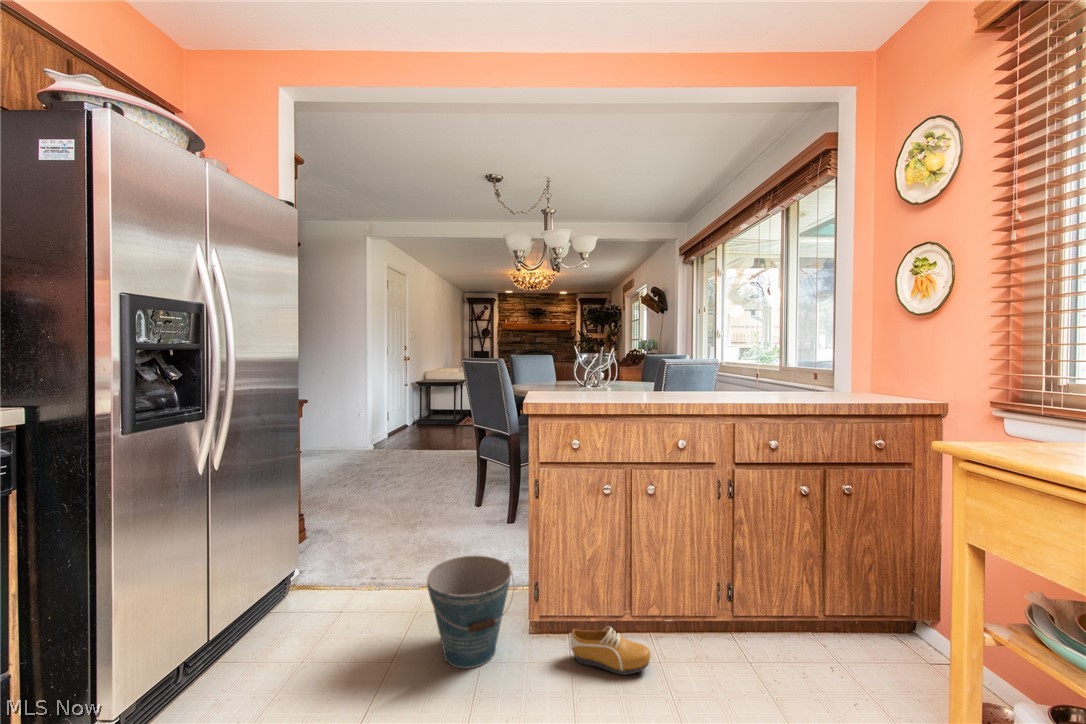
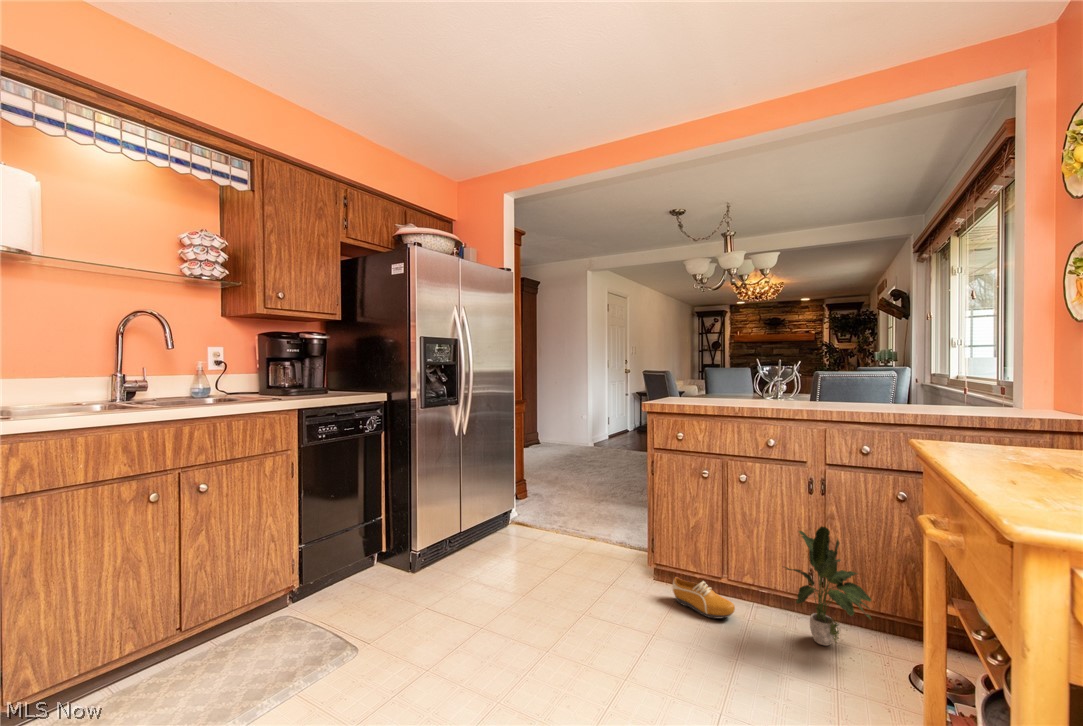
potted plant: none [710,535,799,671] -> present [786,526,871,646]
bucket: present [427,555,512,668] -> none [574,513,635,586]

